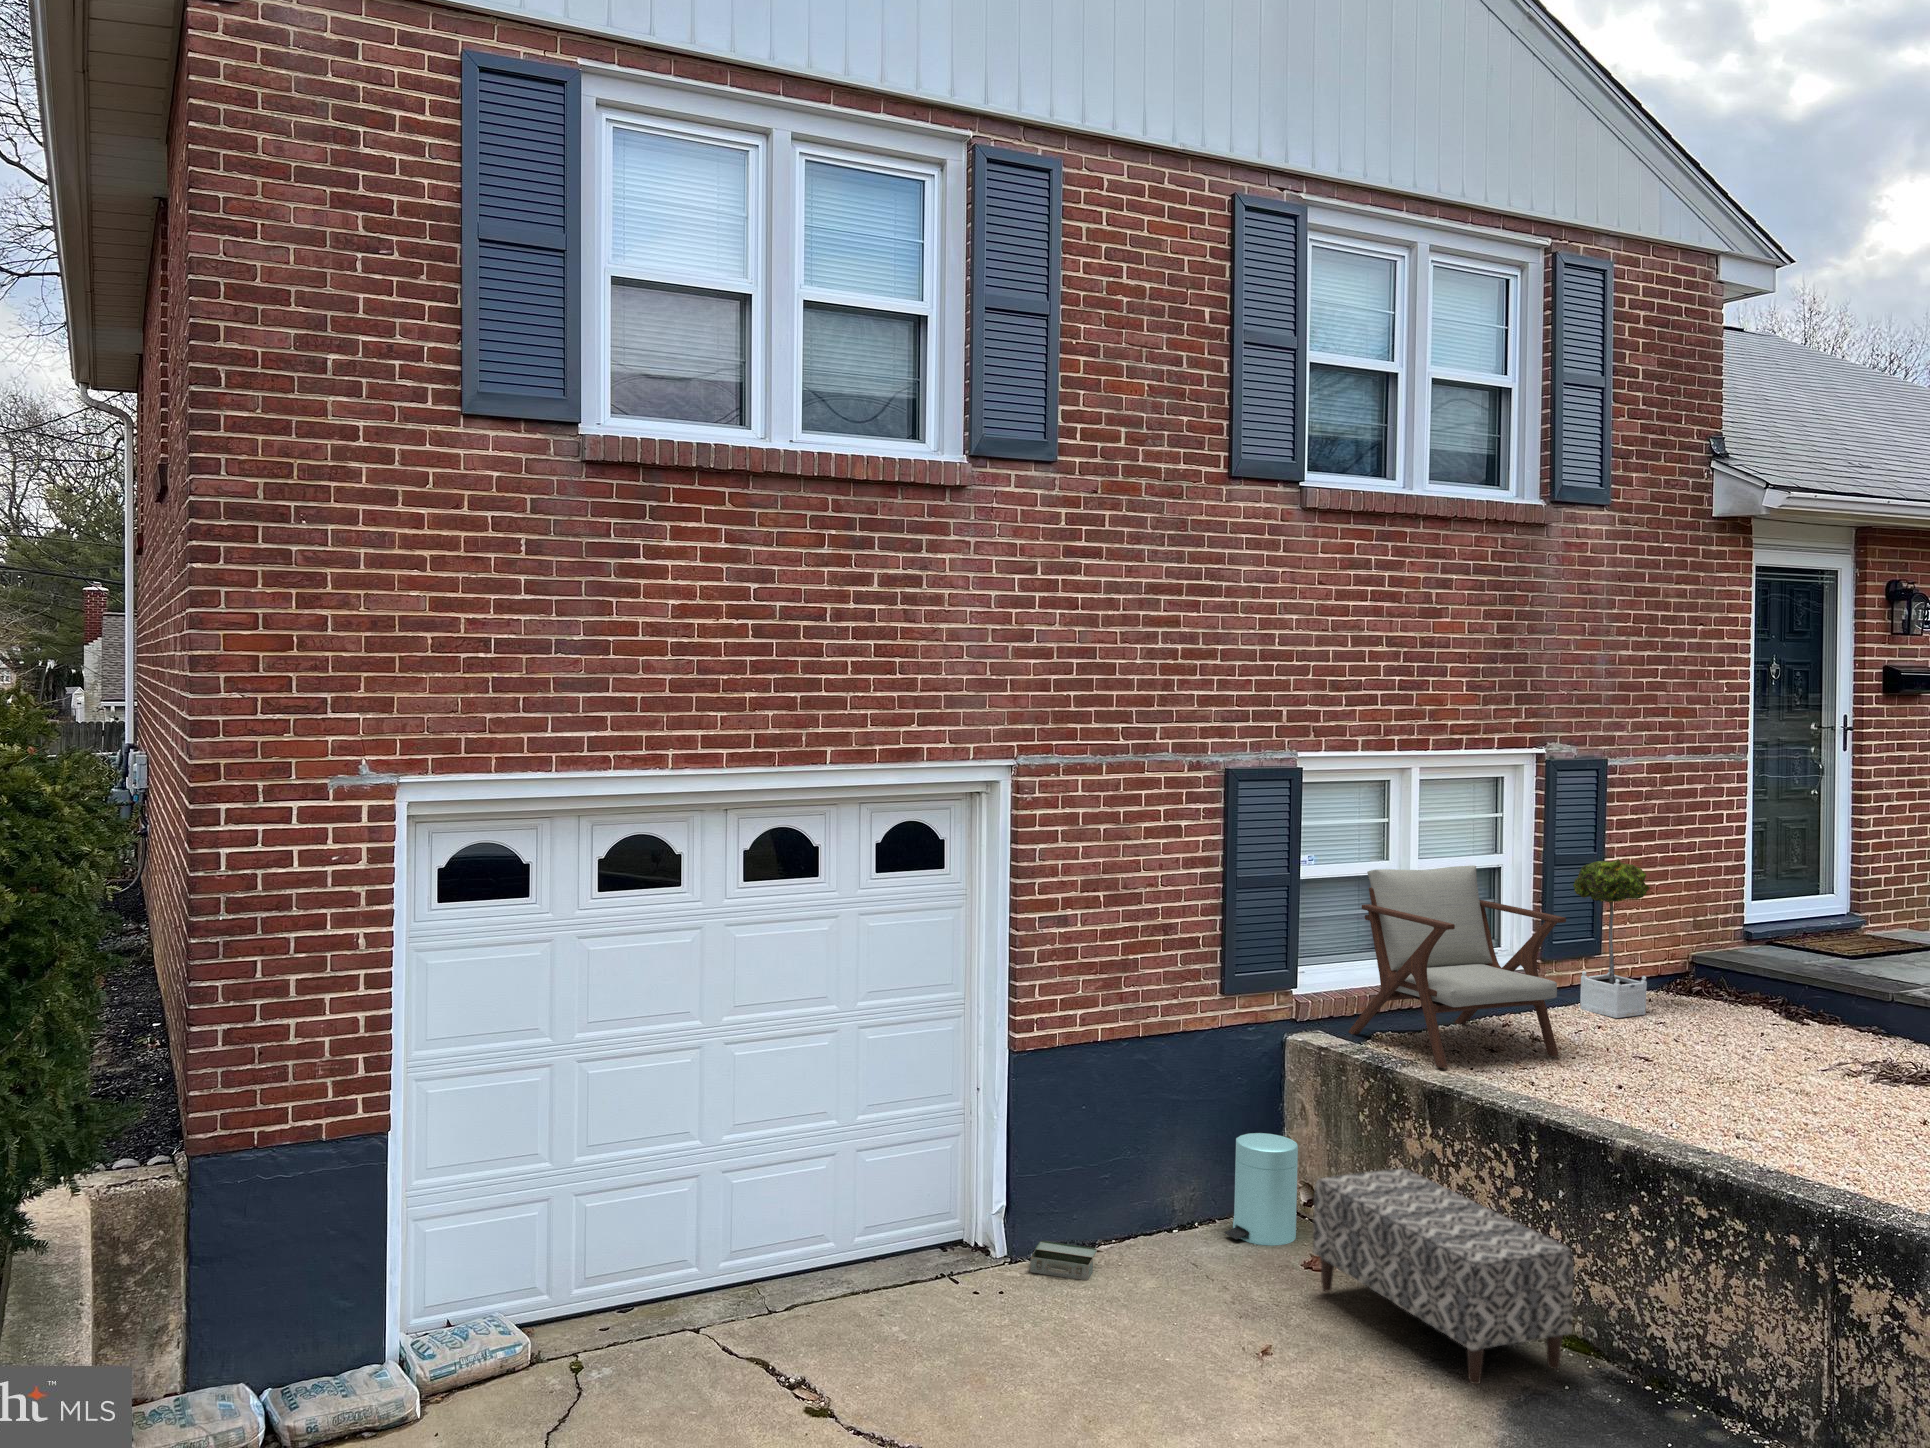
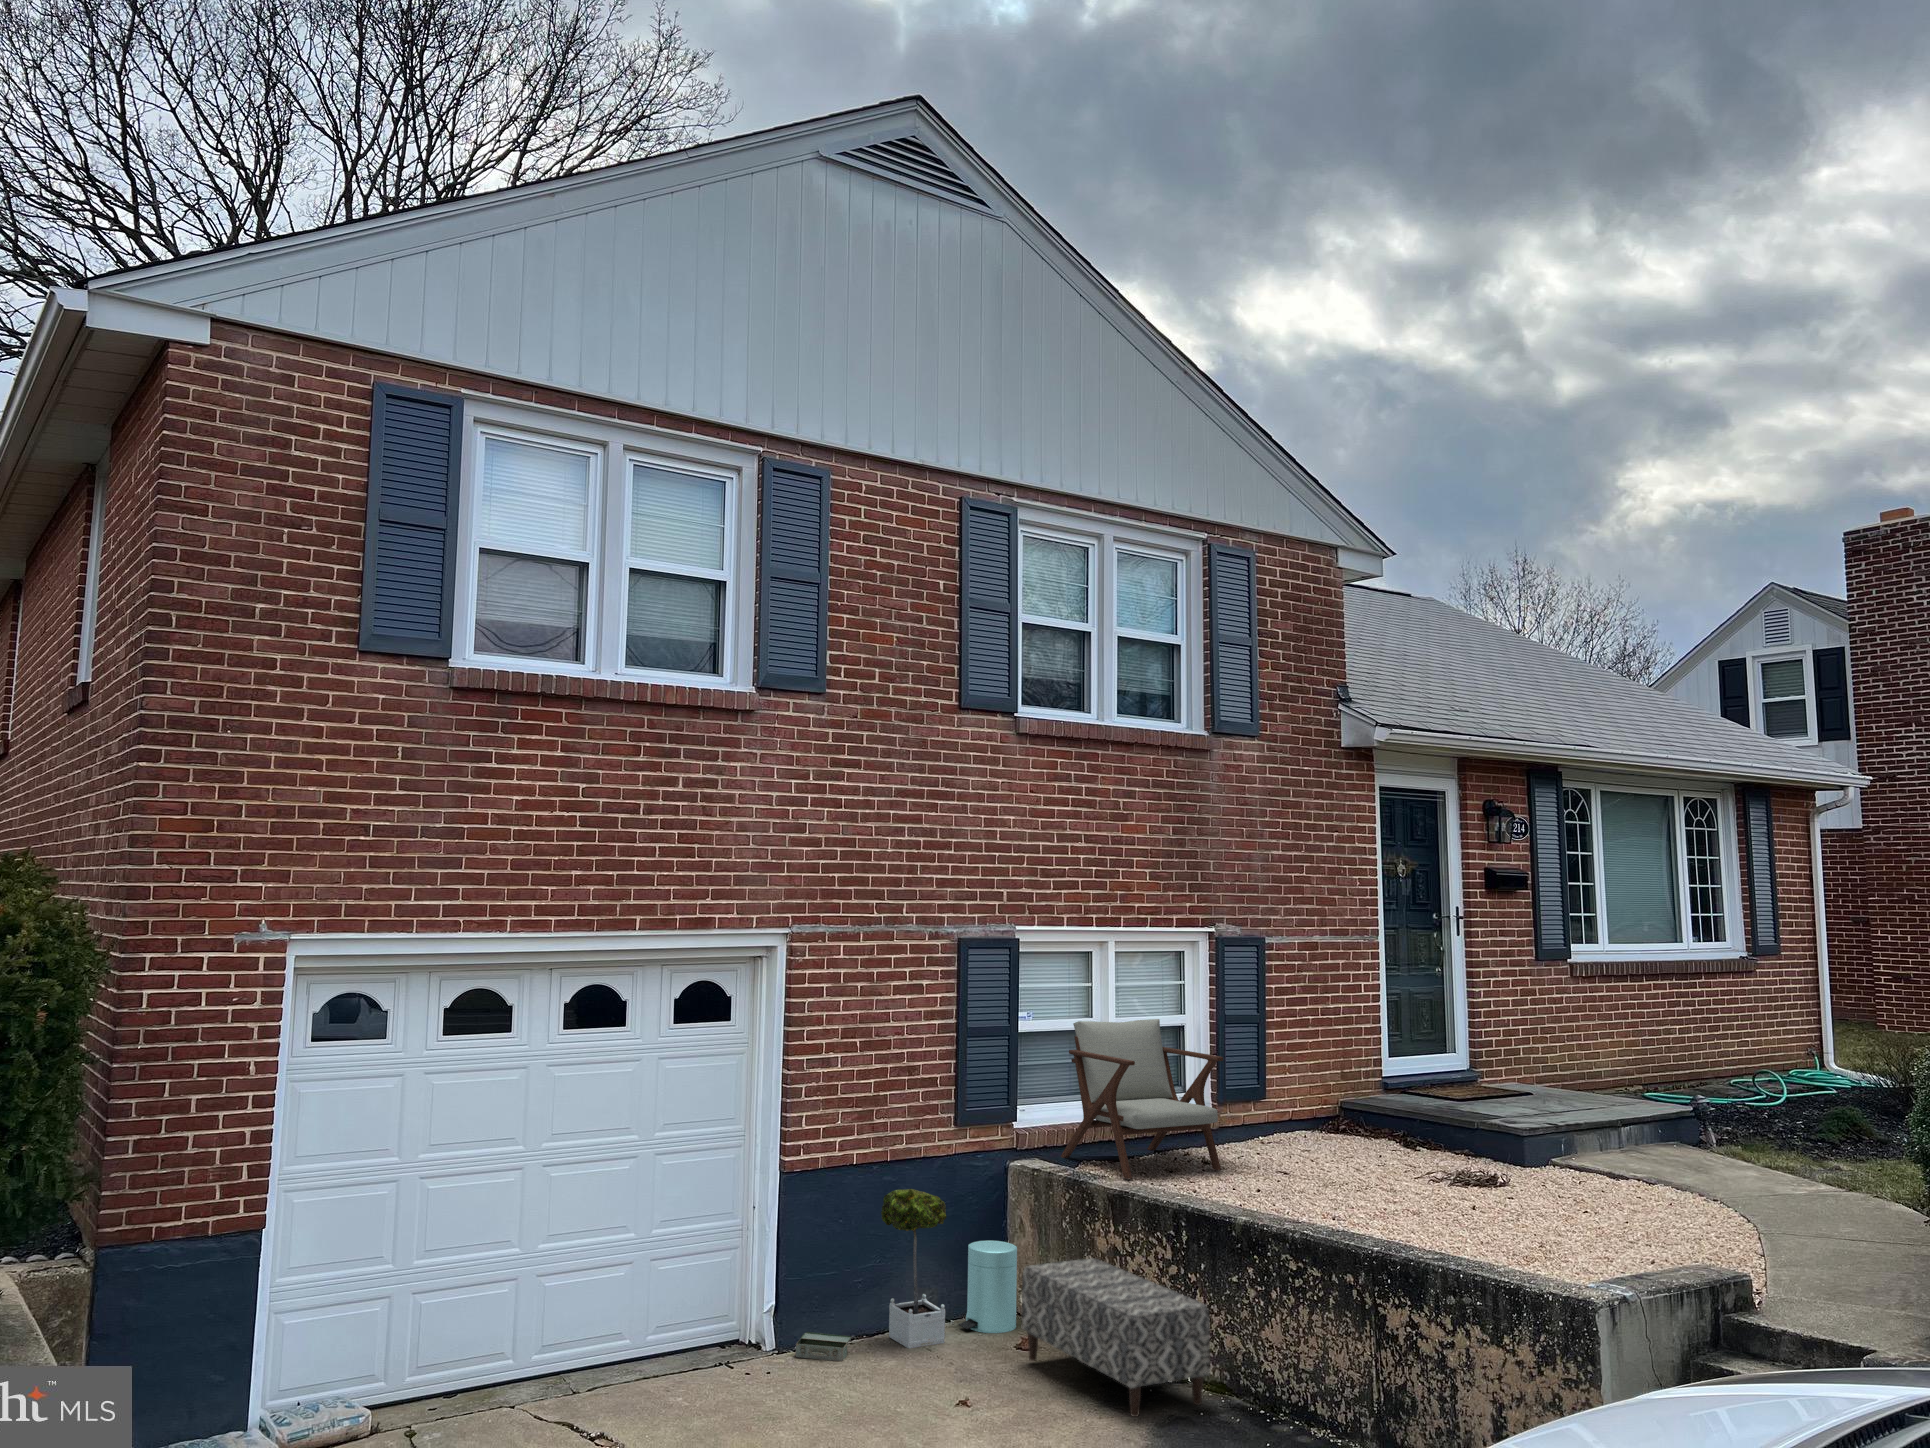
potted tree: present [1573,859,1650,1018] -> present [881,1189,946,1348]

